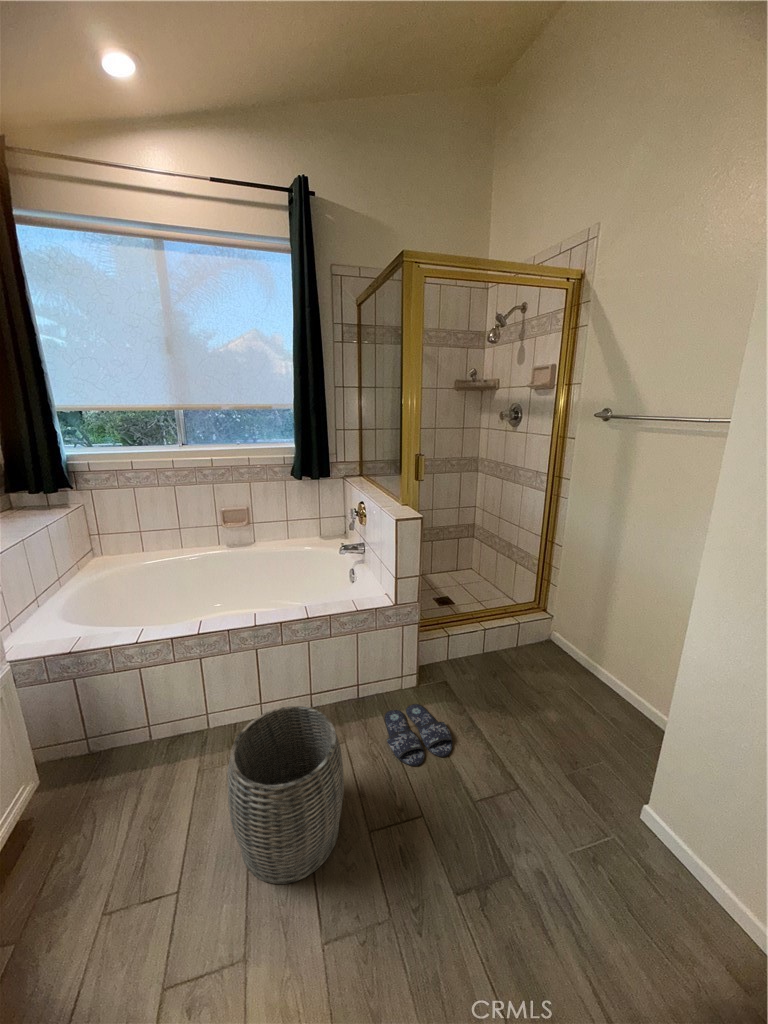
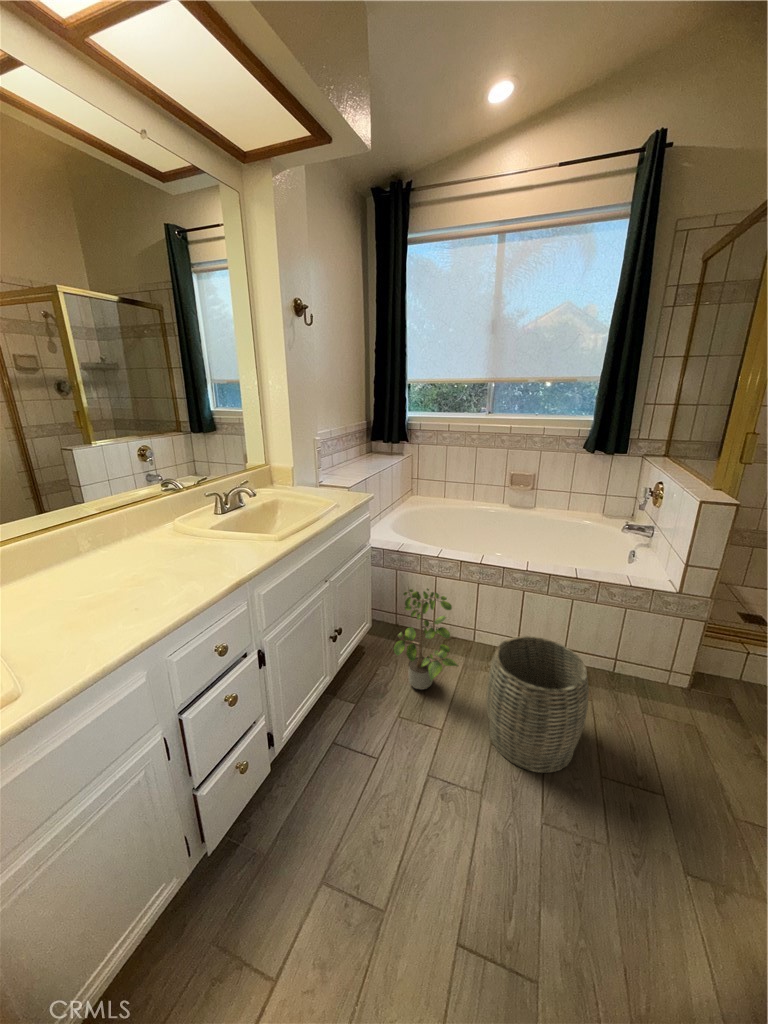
potted plant: none [77,702,189,848] -> present [394,589,458,689]
slippers: present [385,704,452,766] -> none [638,696,722,762]

